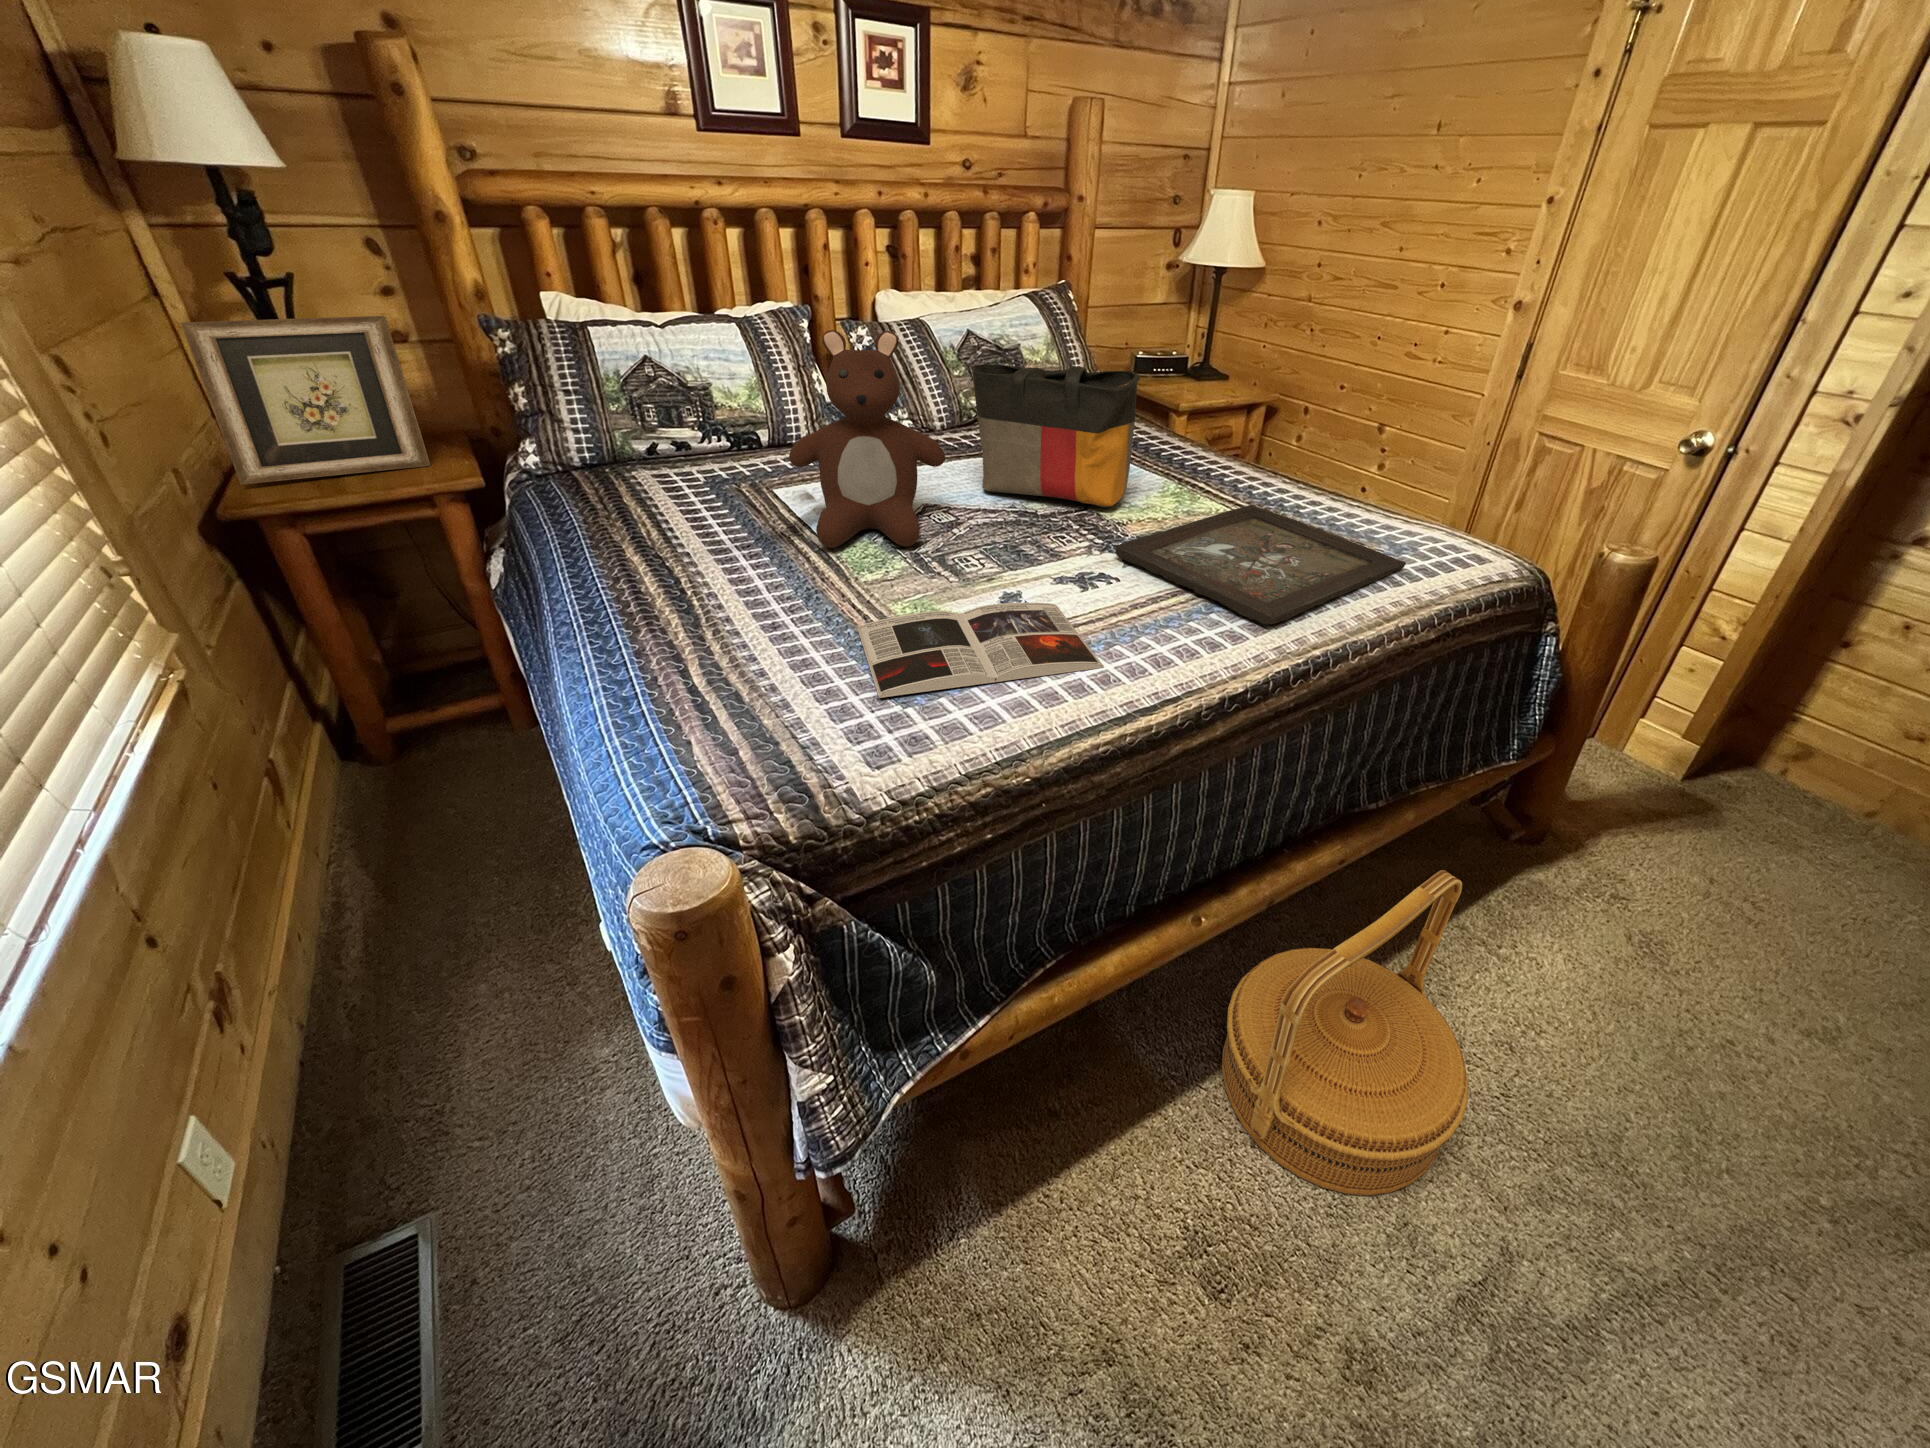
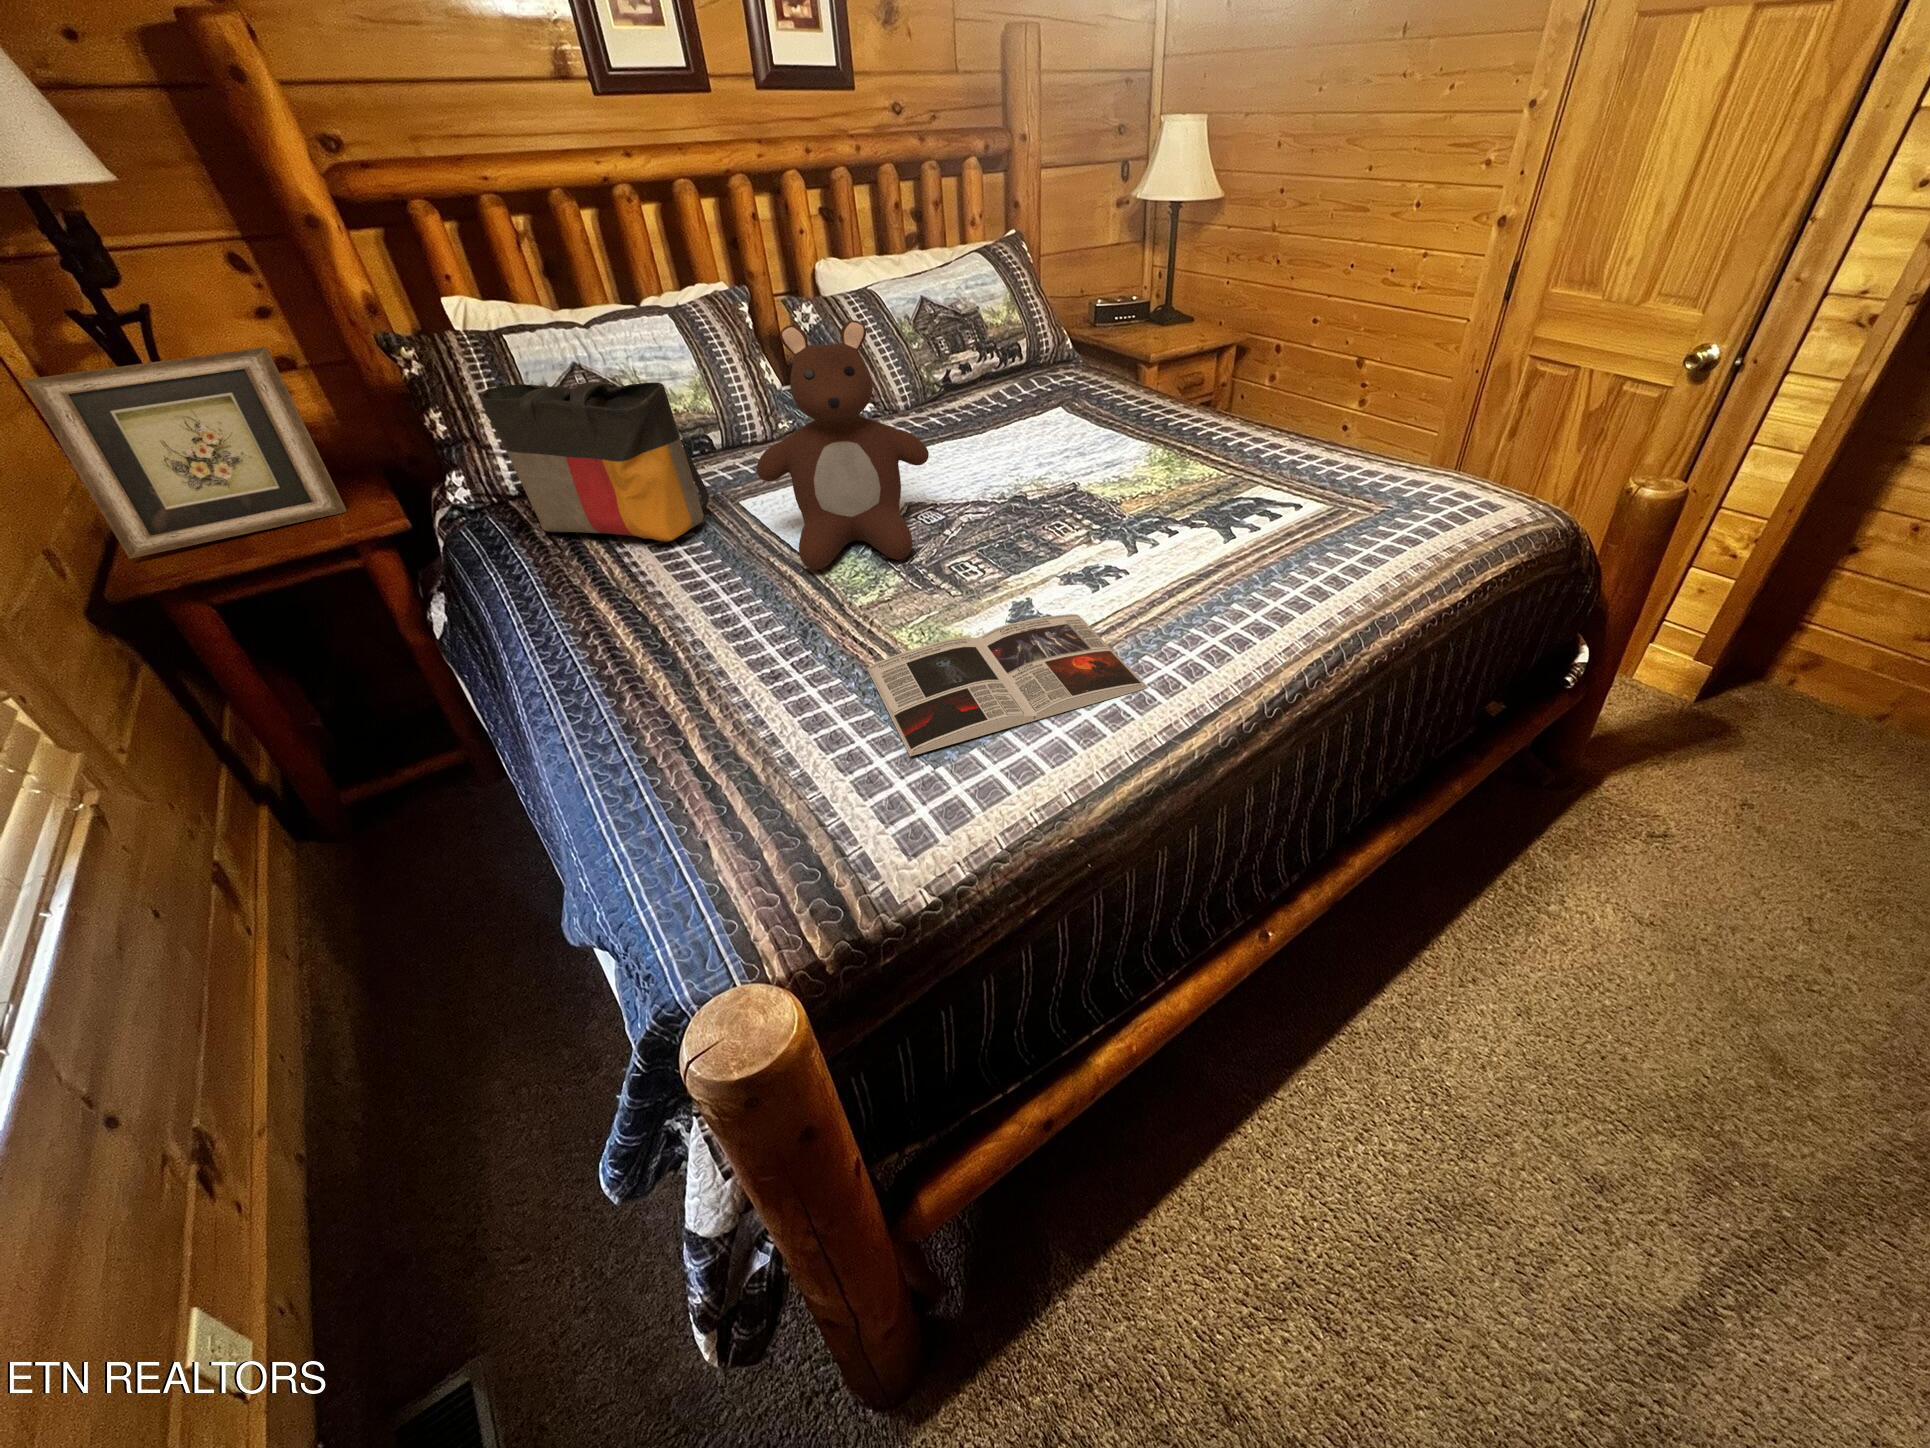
tote bag: present [972,365,1140,507] -> present [480,382,709,542]
tray: present [1115,505,1406,625] -> none [1128,471,1437,616]
woven basket: present [1222,870,1468,1196] -> none [1291,853,1556,1195]

